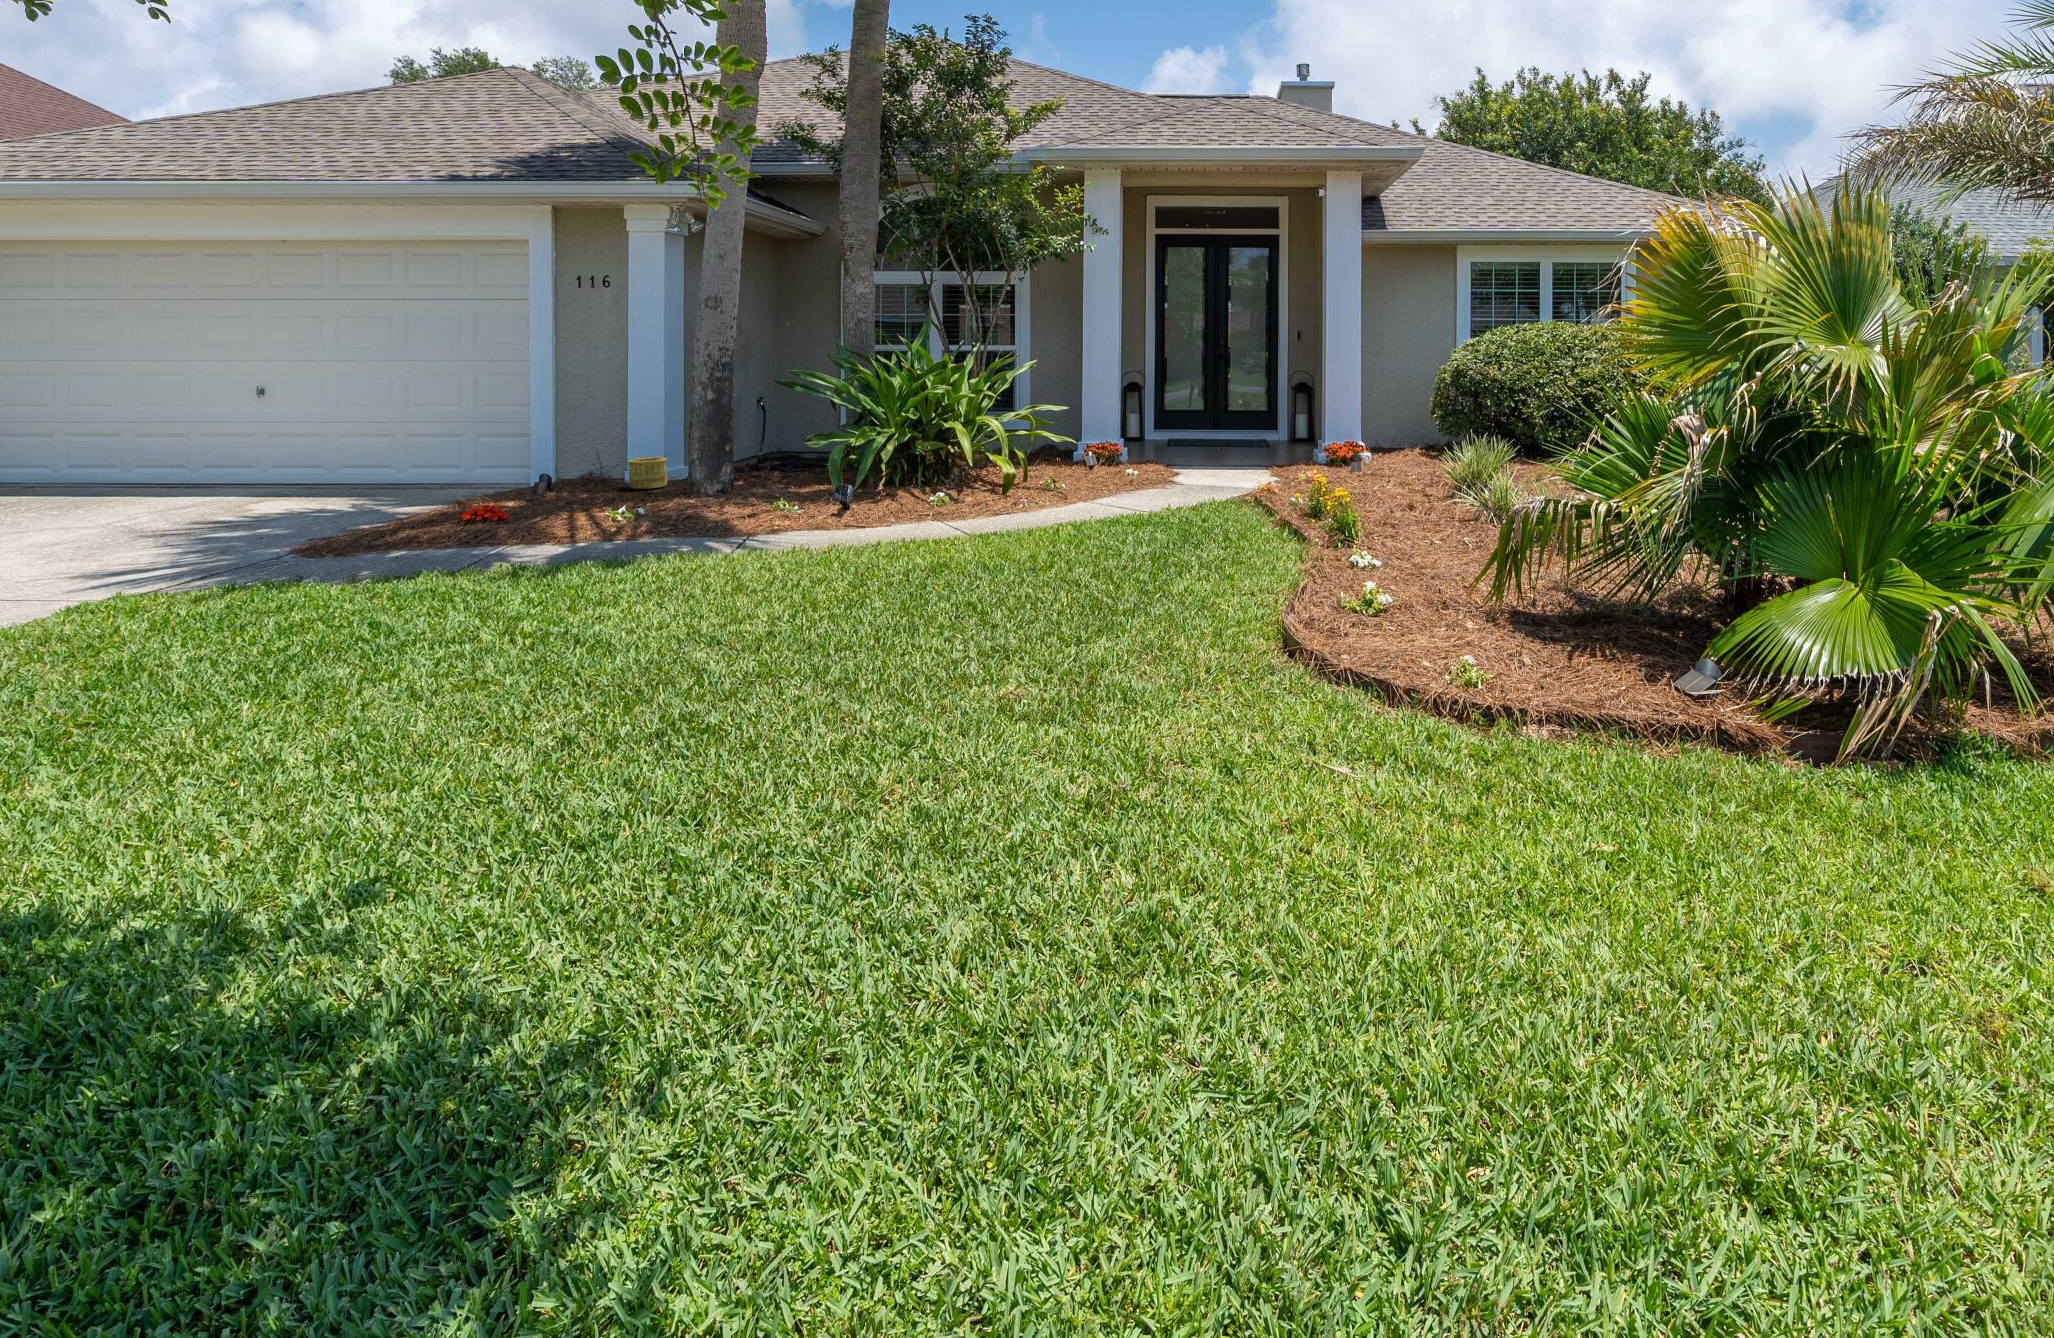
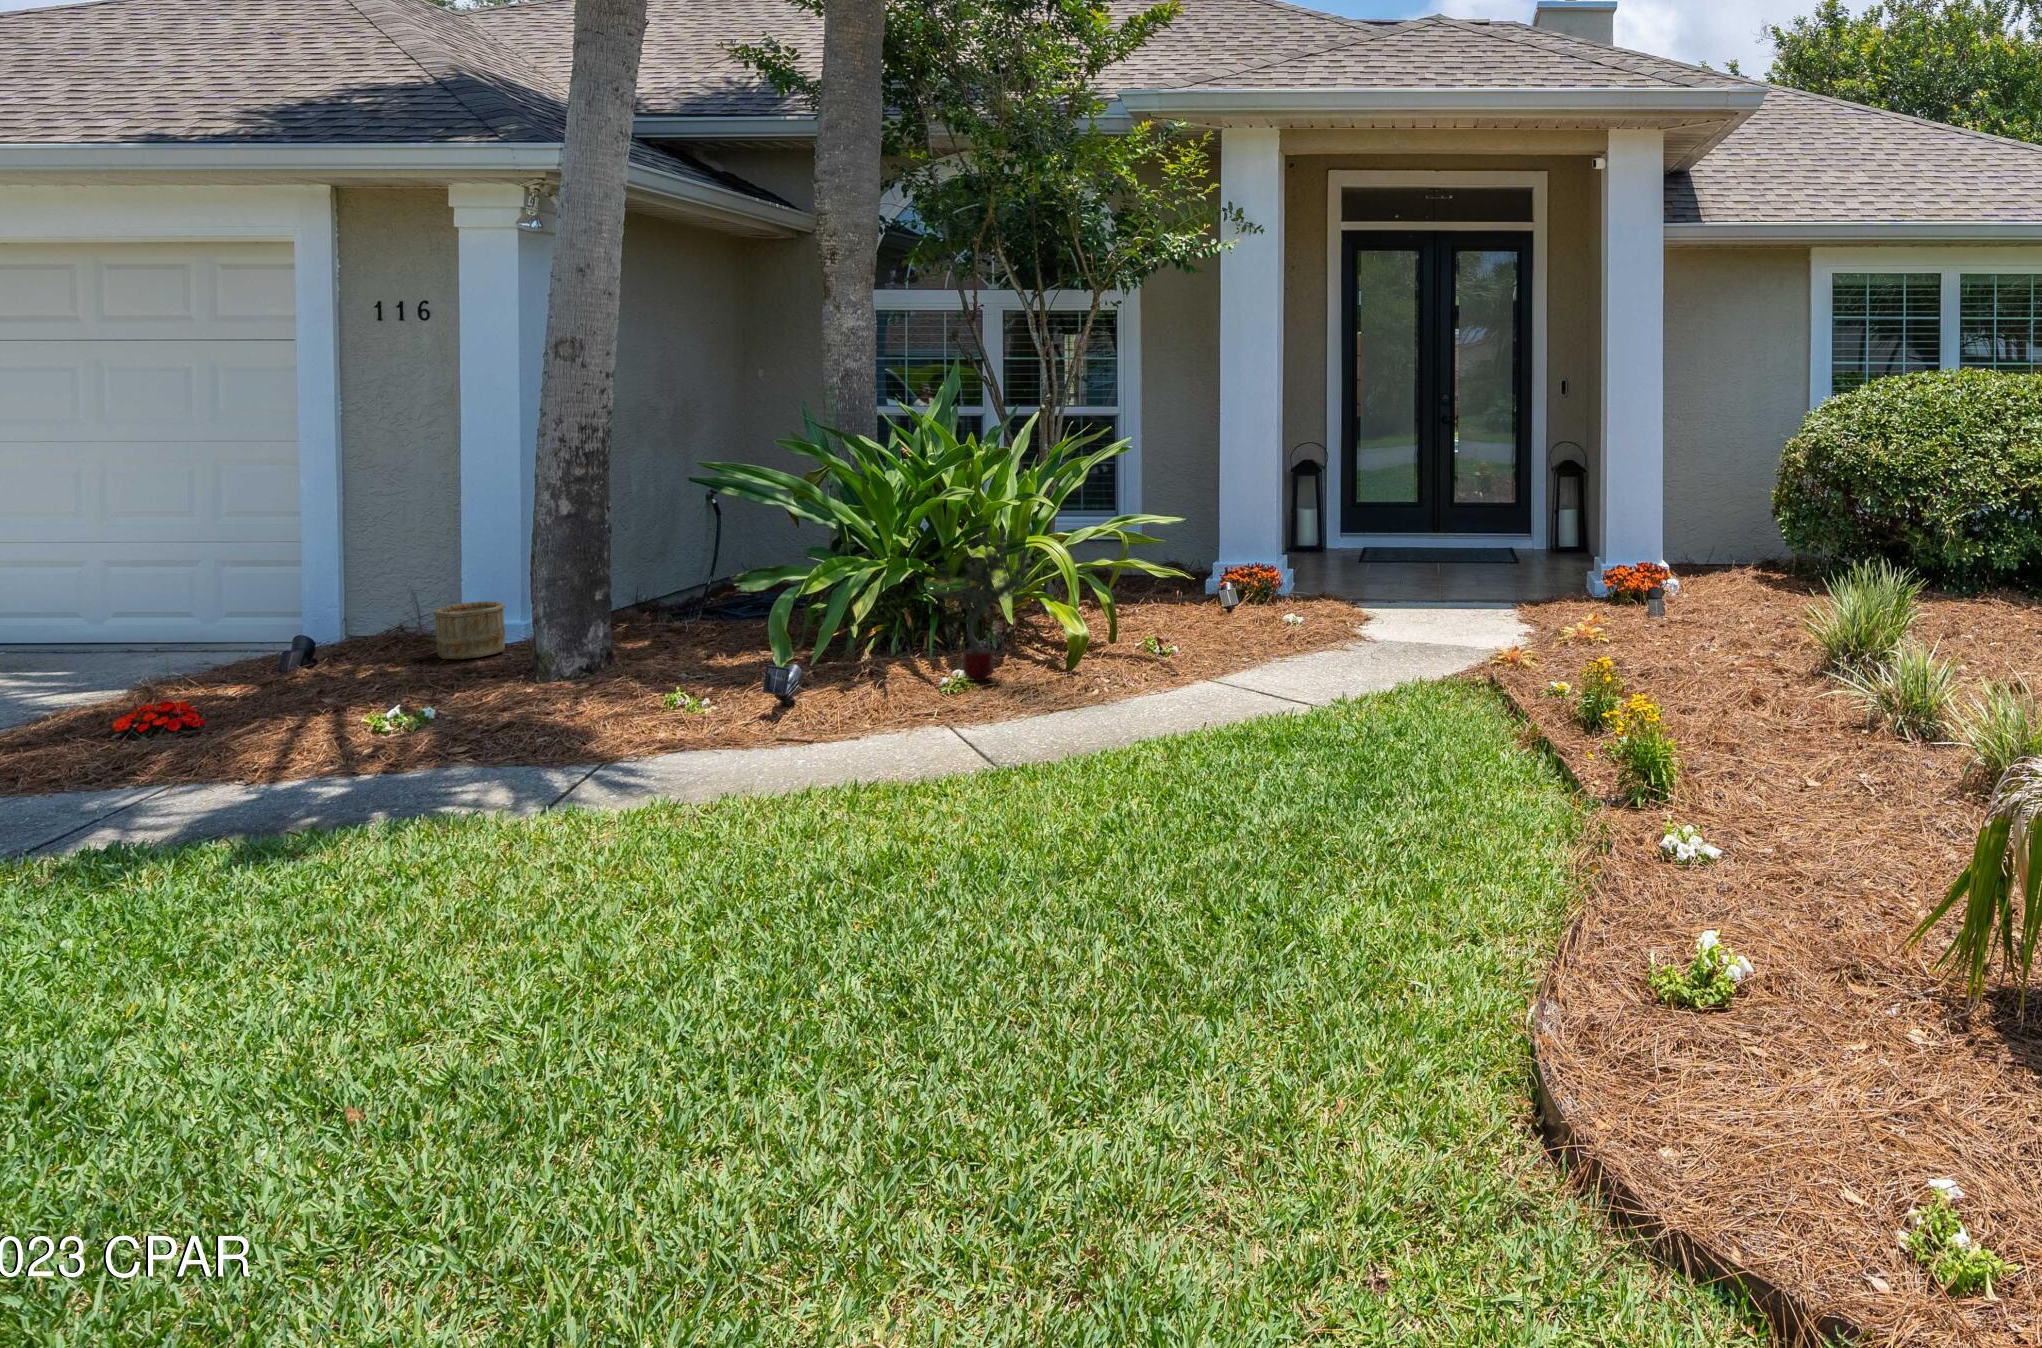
potted tree: none [919,409,982,500] -> present [931,529,1029,681]

